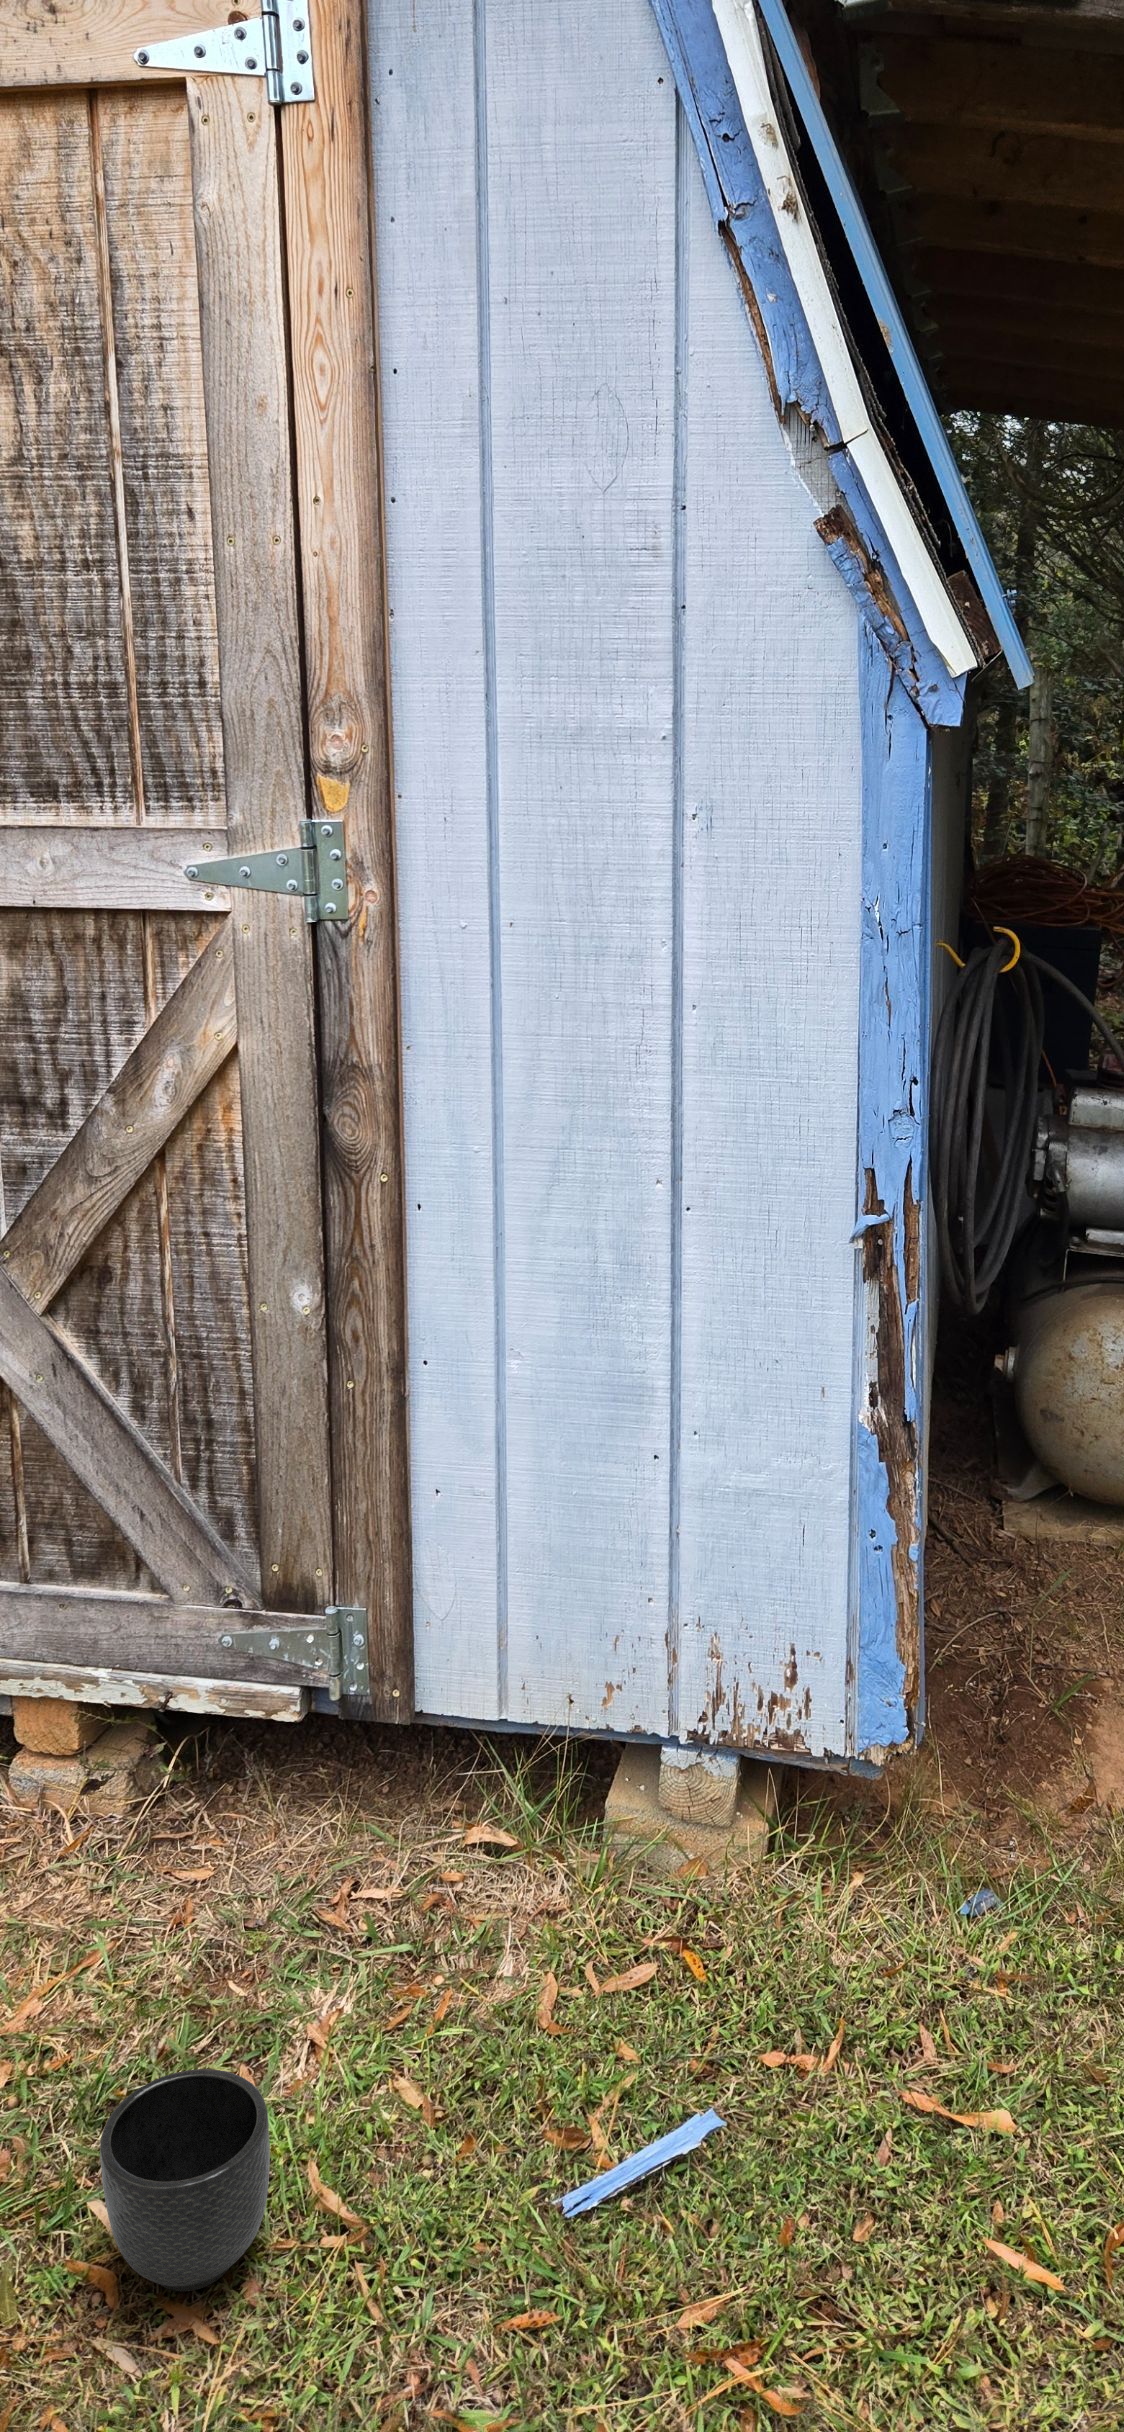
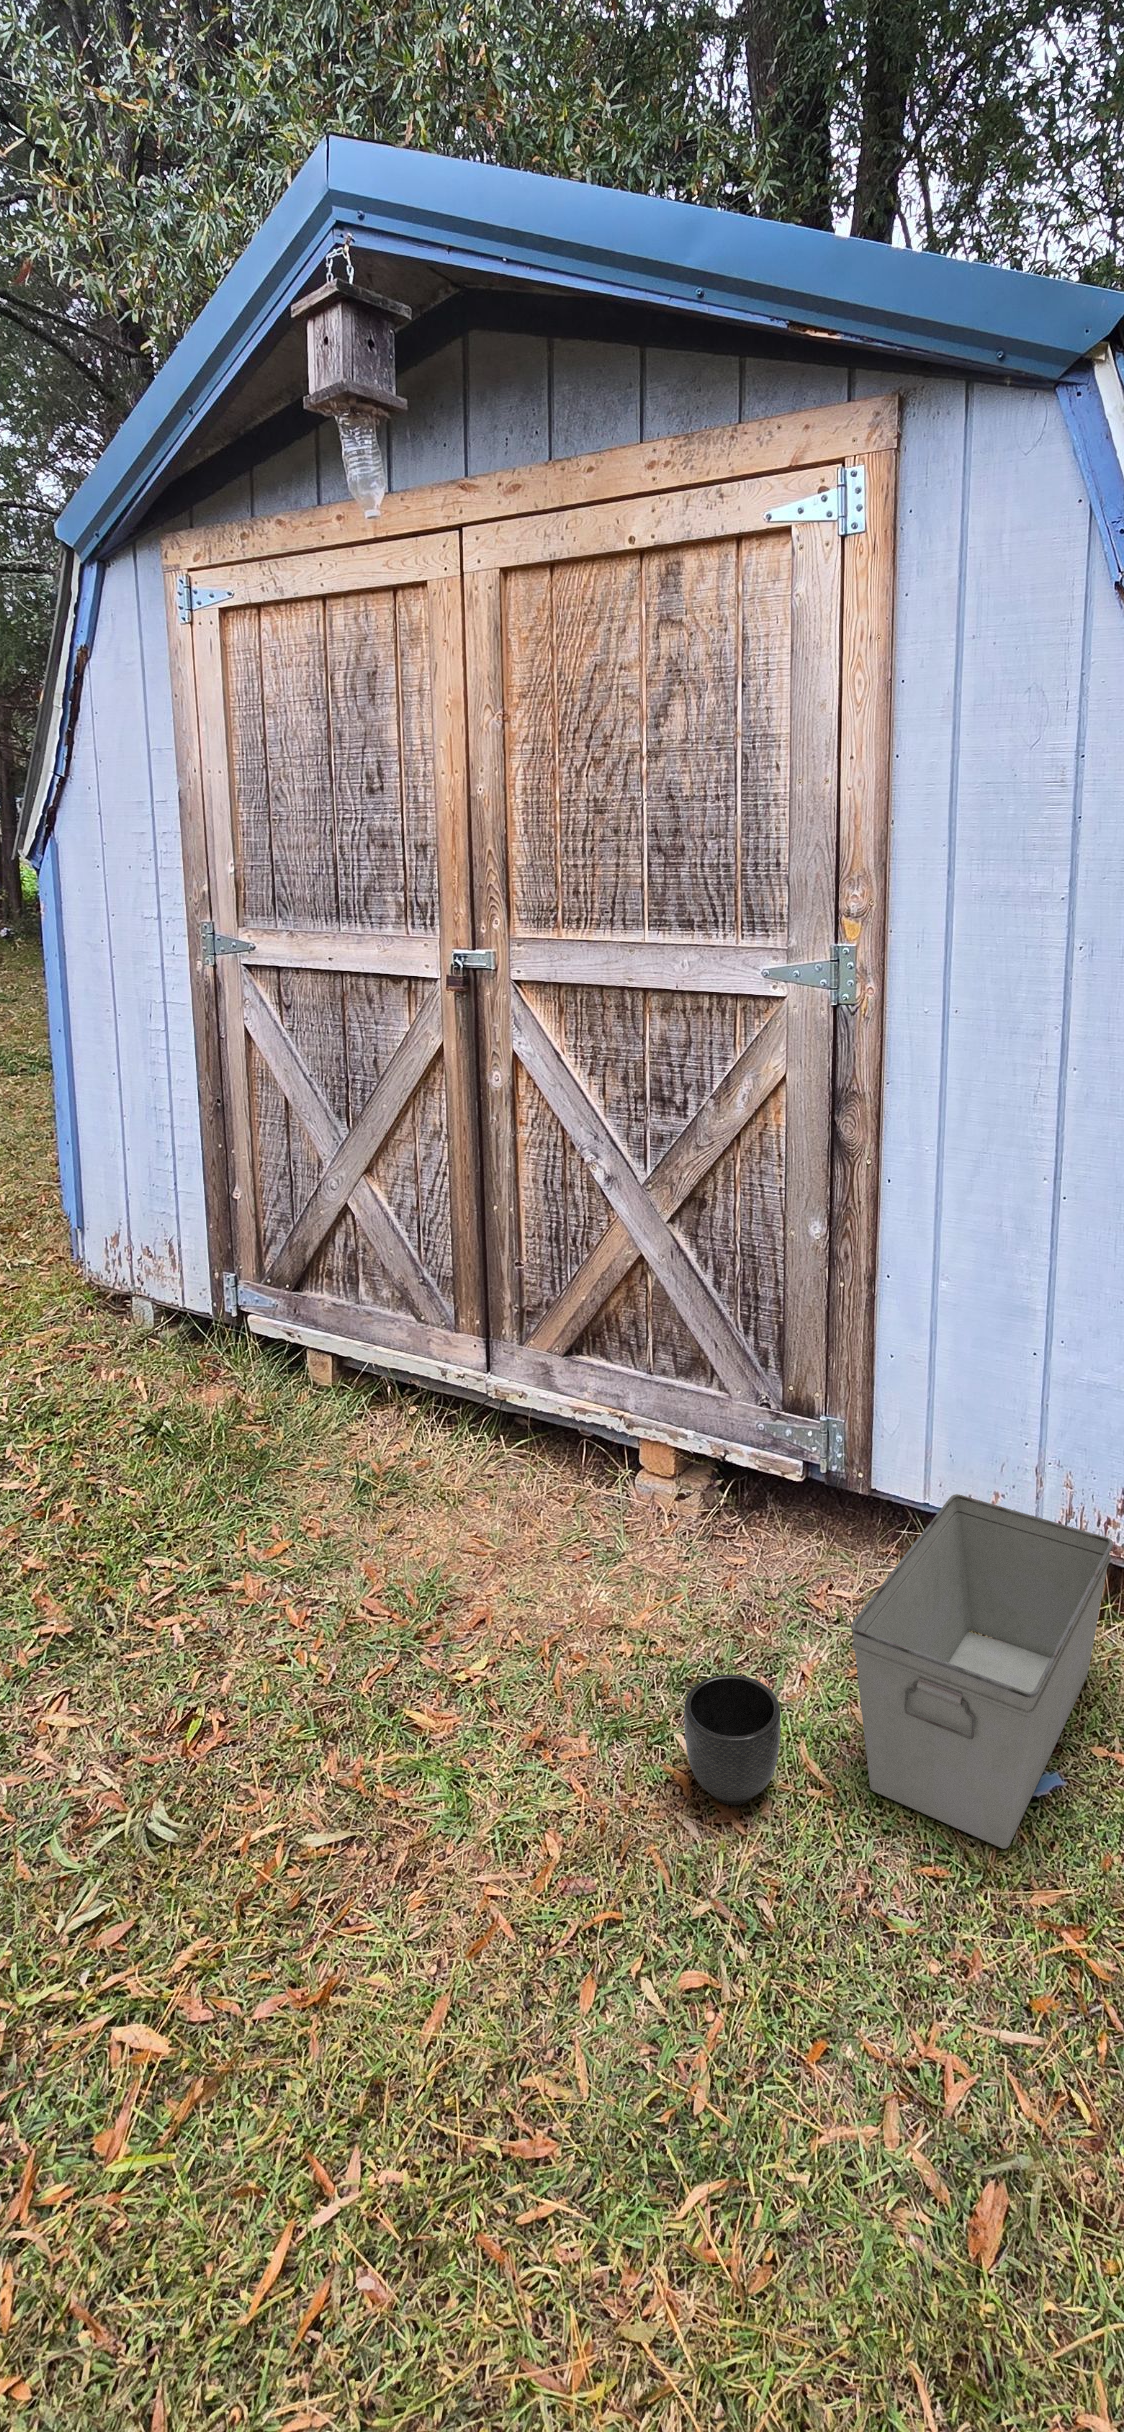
storage bin: none [379,1698,781,2250] -> present [851,1494,1113,1849]

